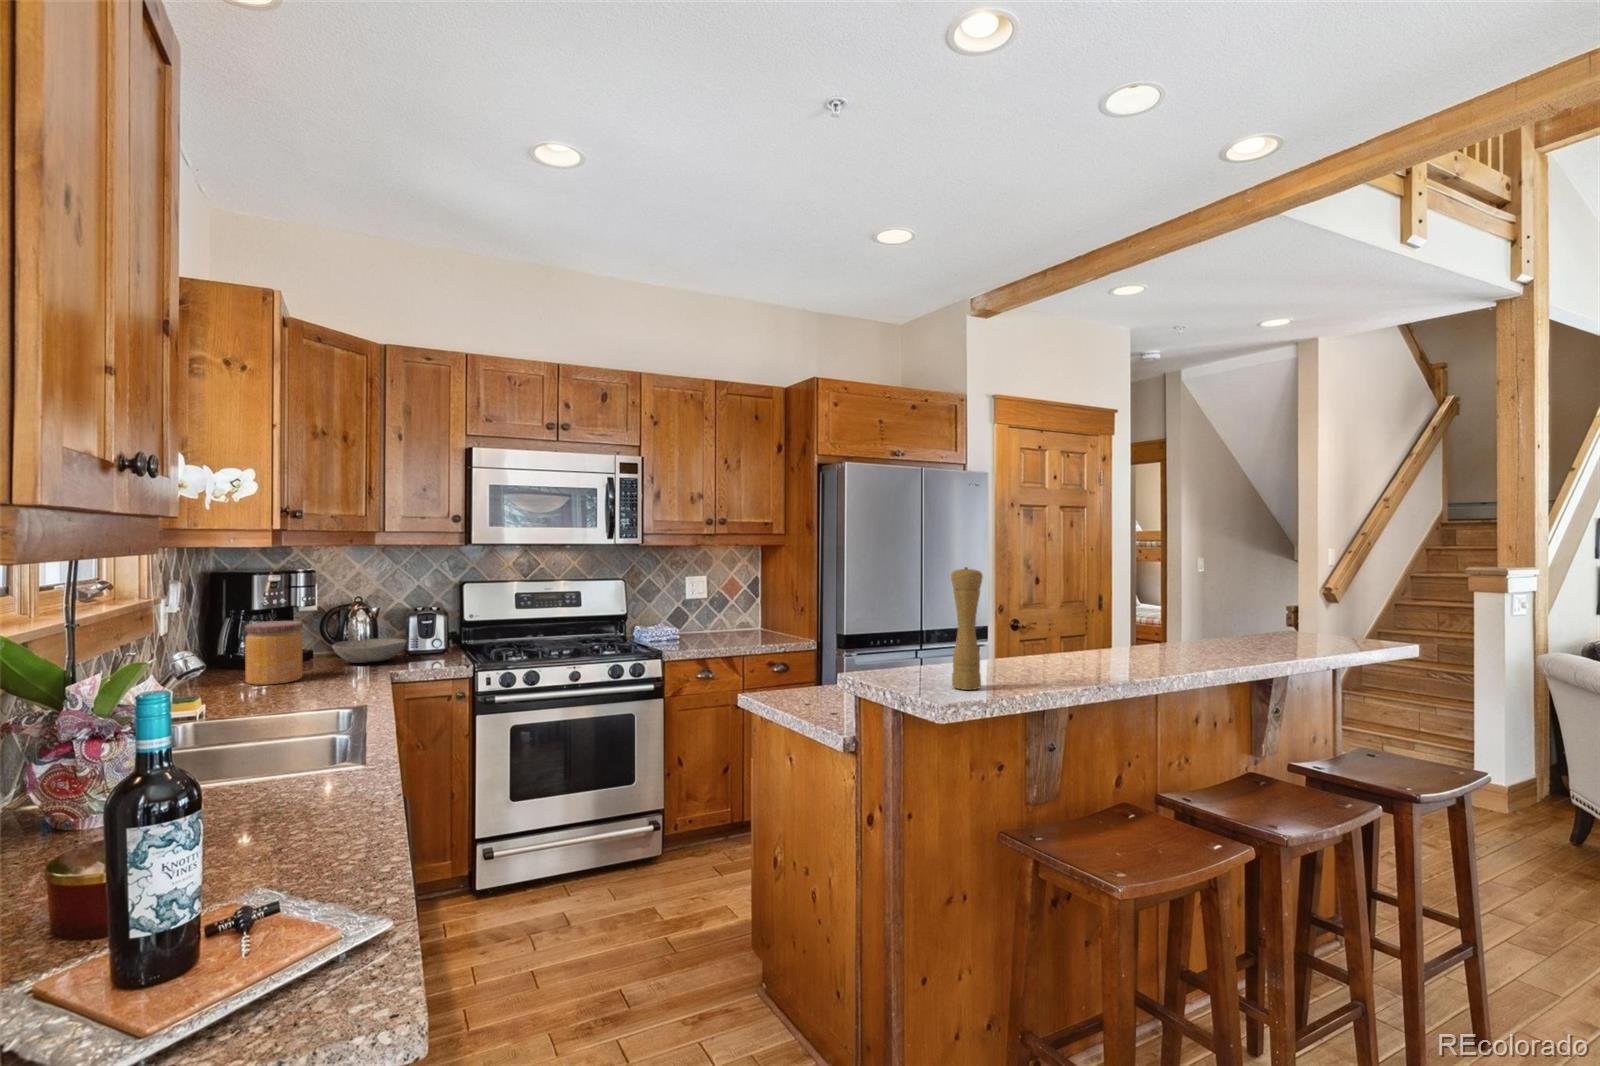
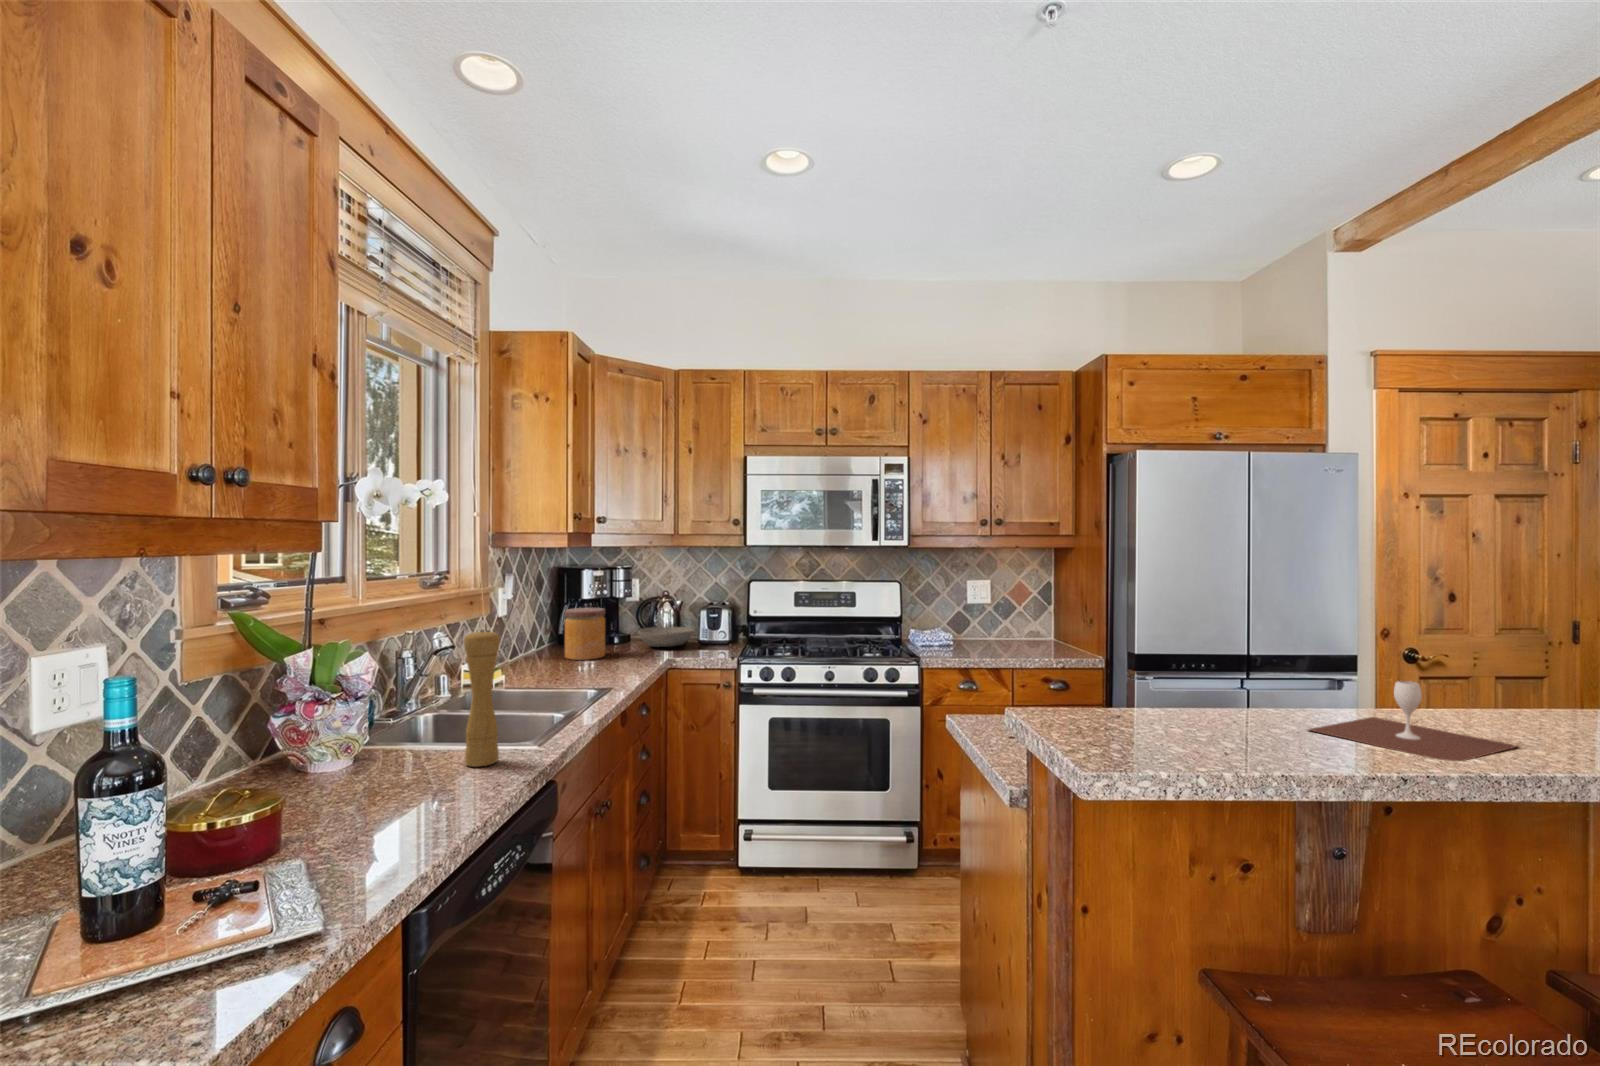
pepper mill: present [951,567,983,690] -> present [463,630,500,767]
wine glass: none [1010,635,1113,681] -> present [1309,681,1518,761]

